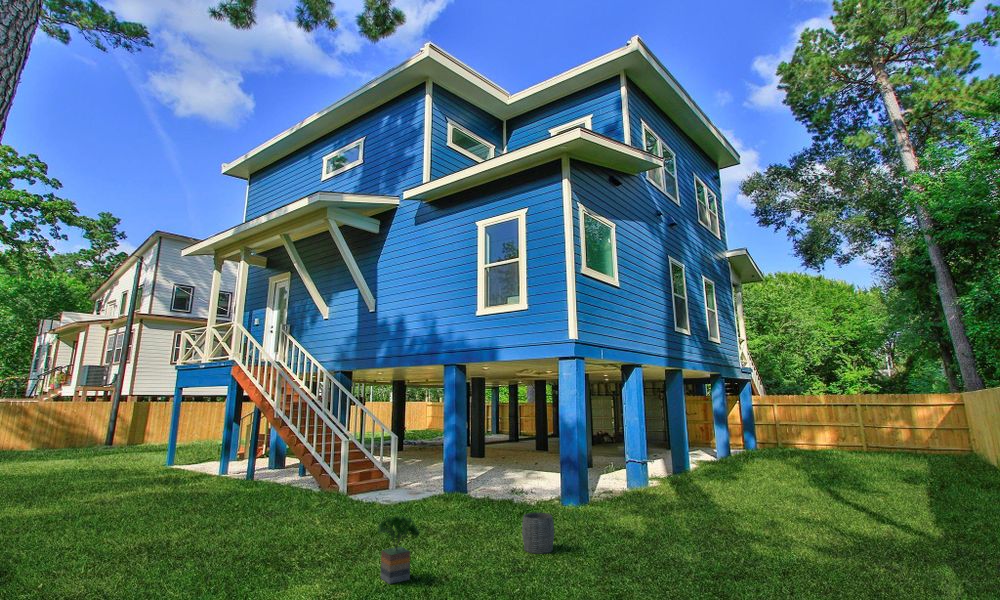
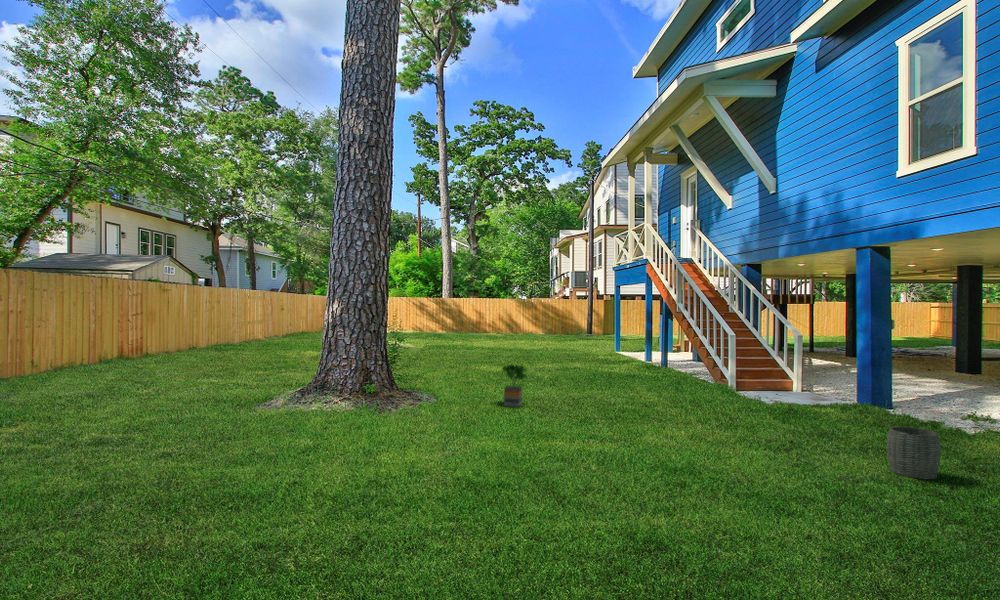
potted tree: present [379,516,420,584] -> present [502,364,527,407]

